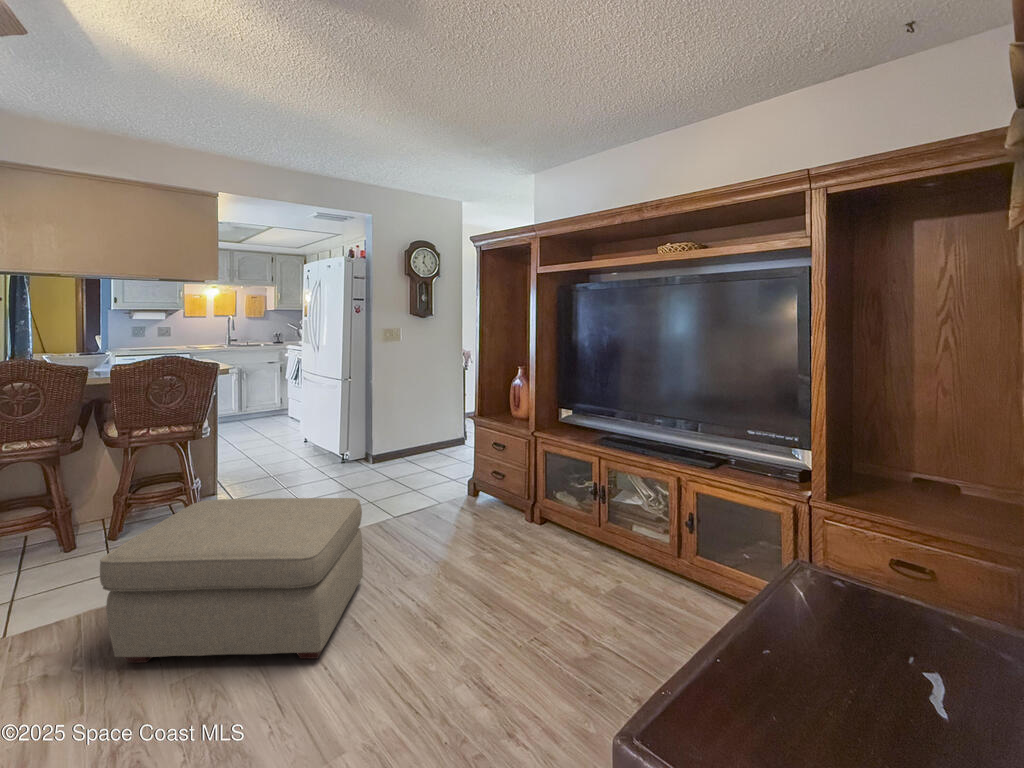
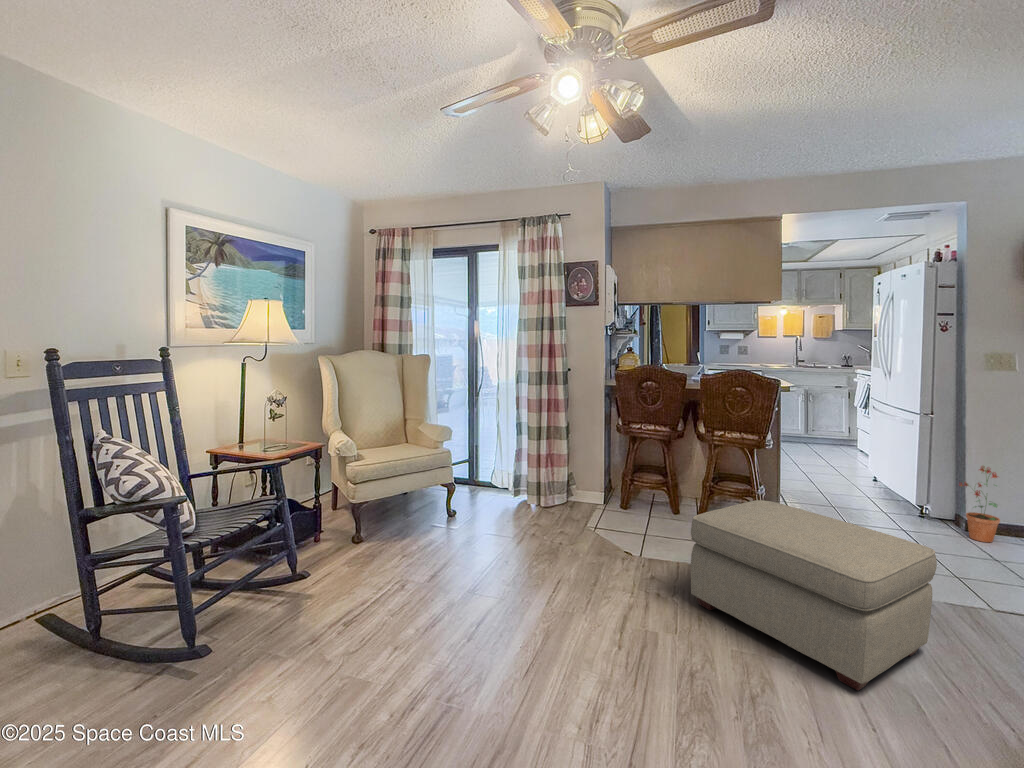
potted plant: none [364,415,391,472] -> present [959,466,1000,542]

